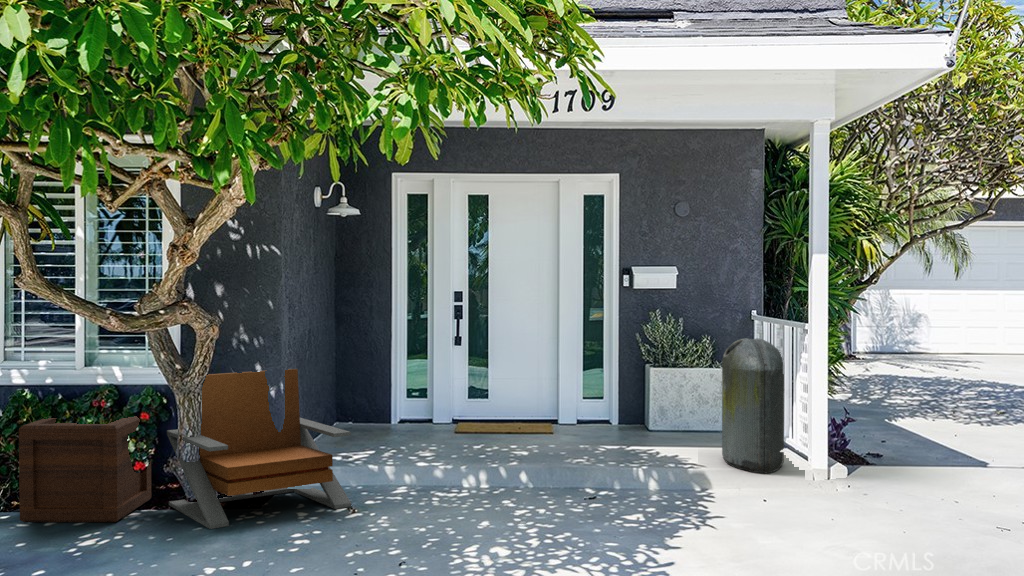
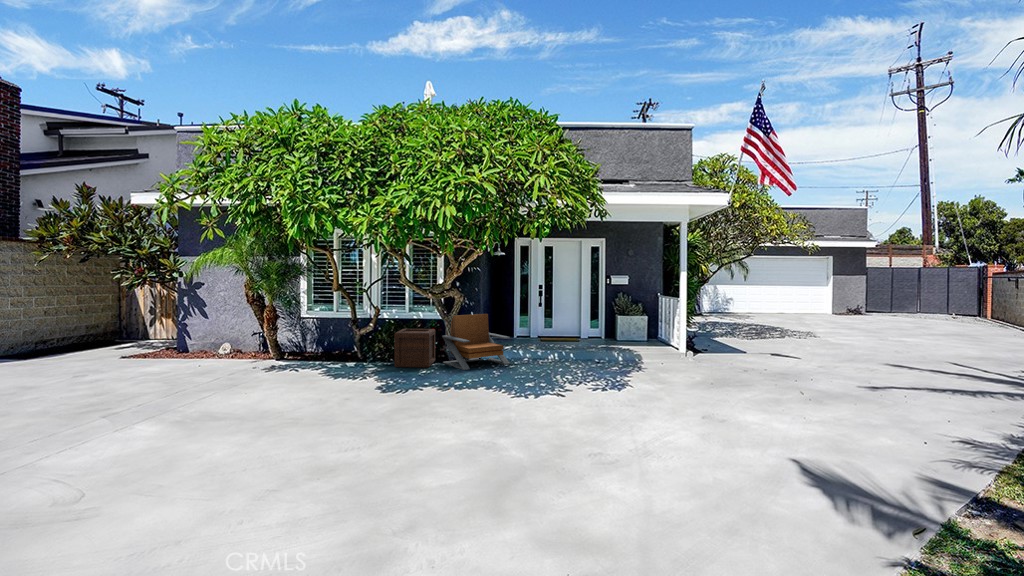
trash can: present [722,338,784,473] -> none [645,304,670,356]

